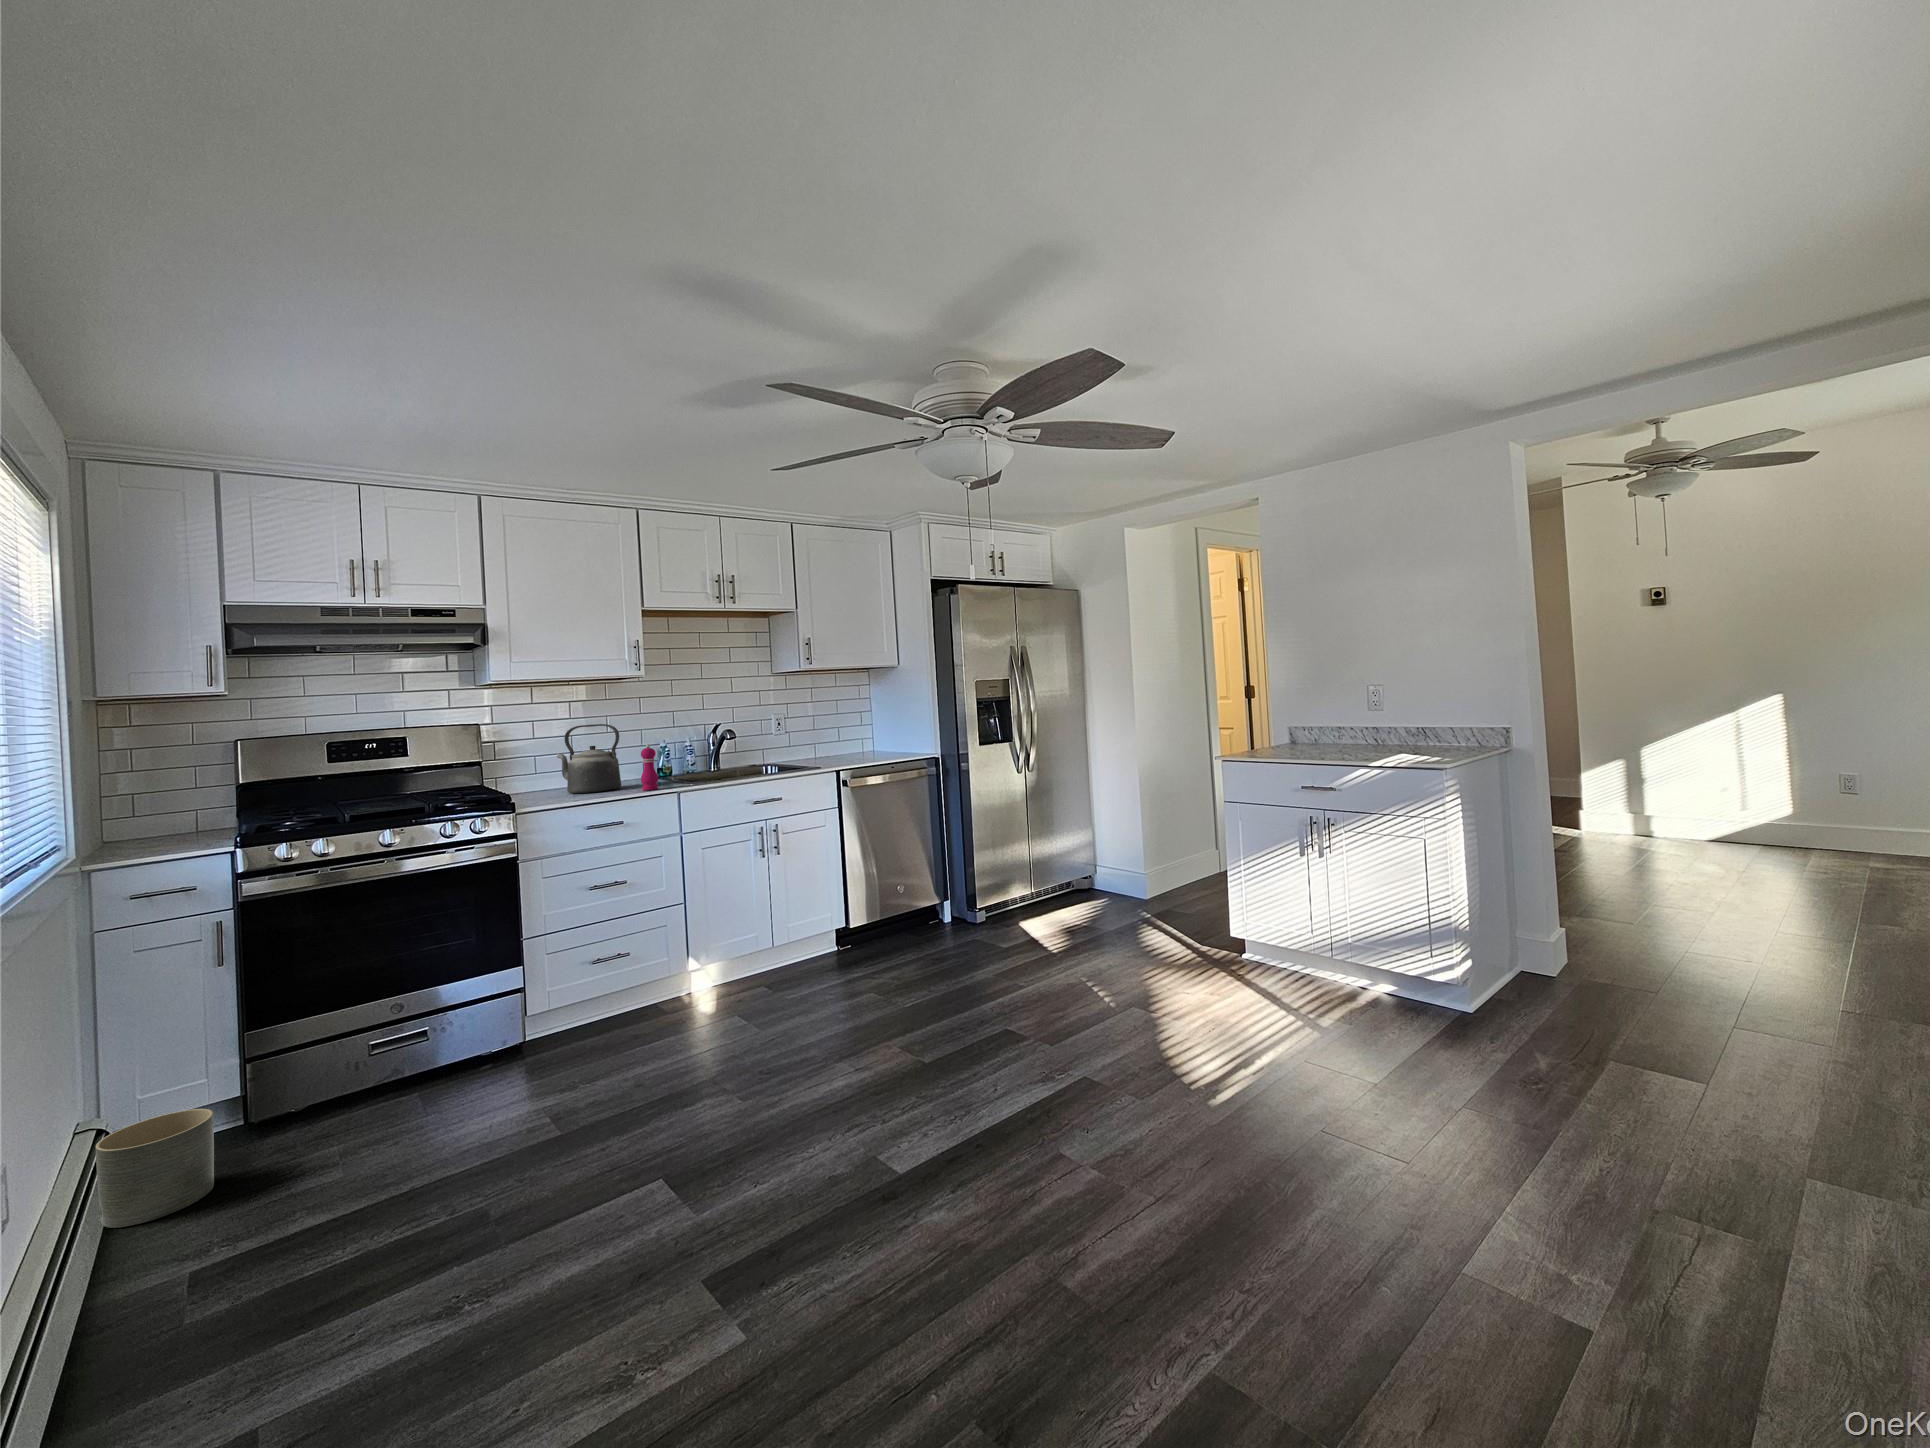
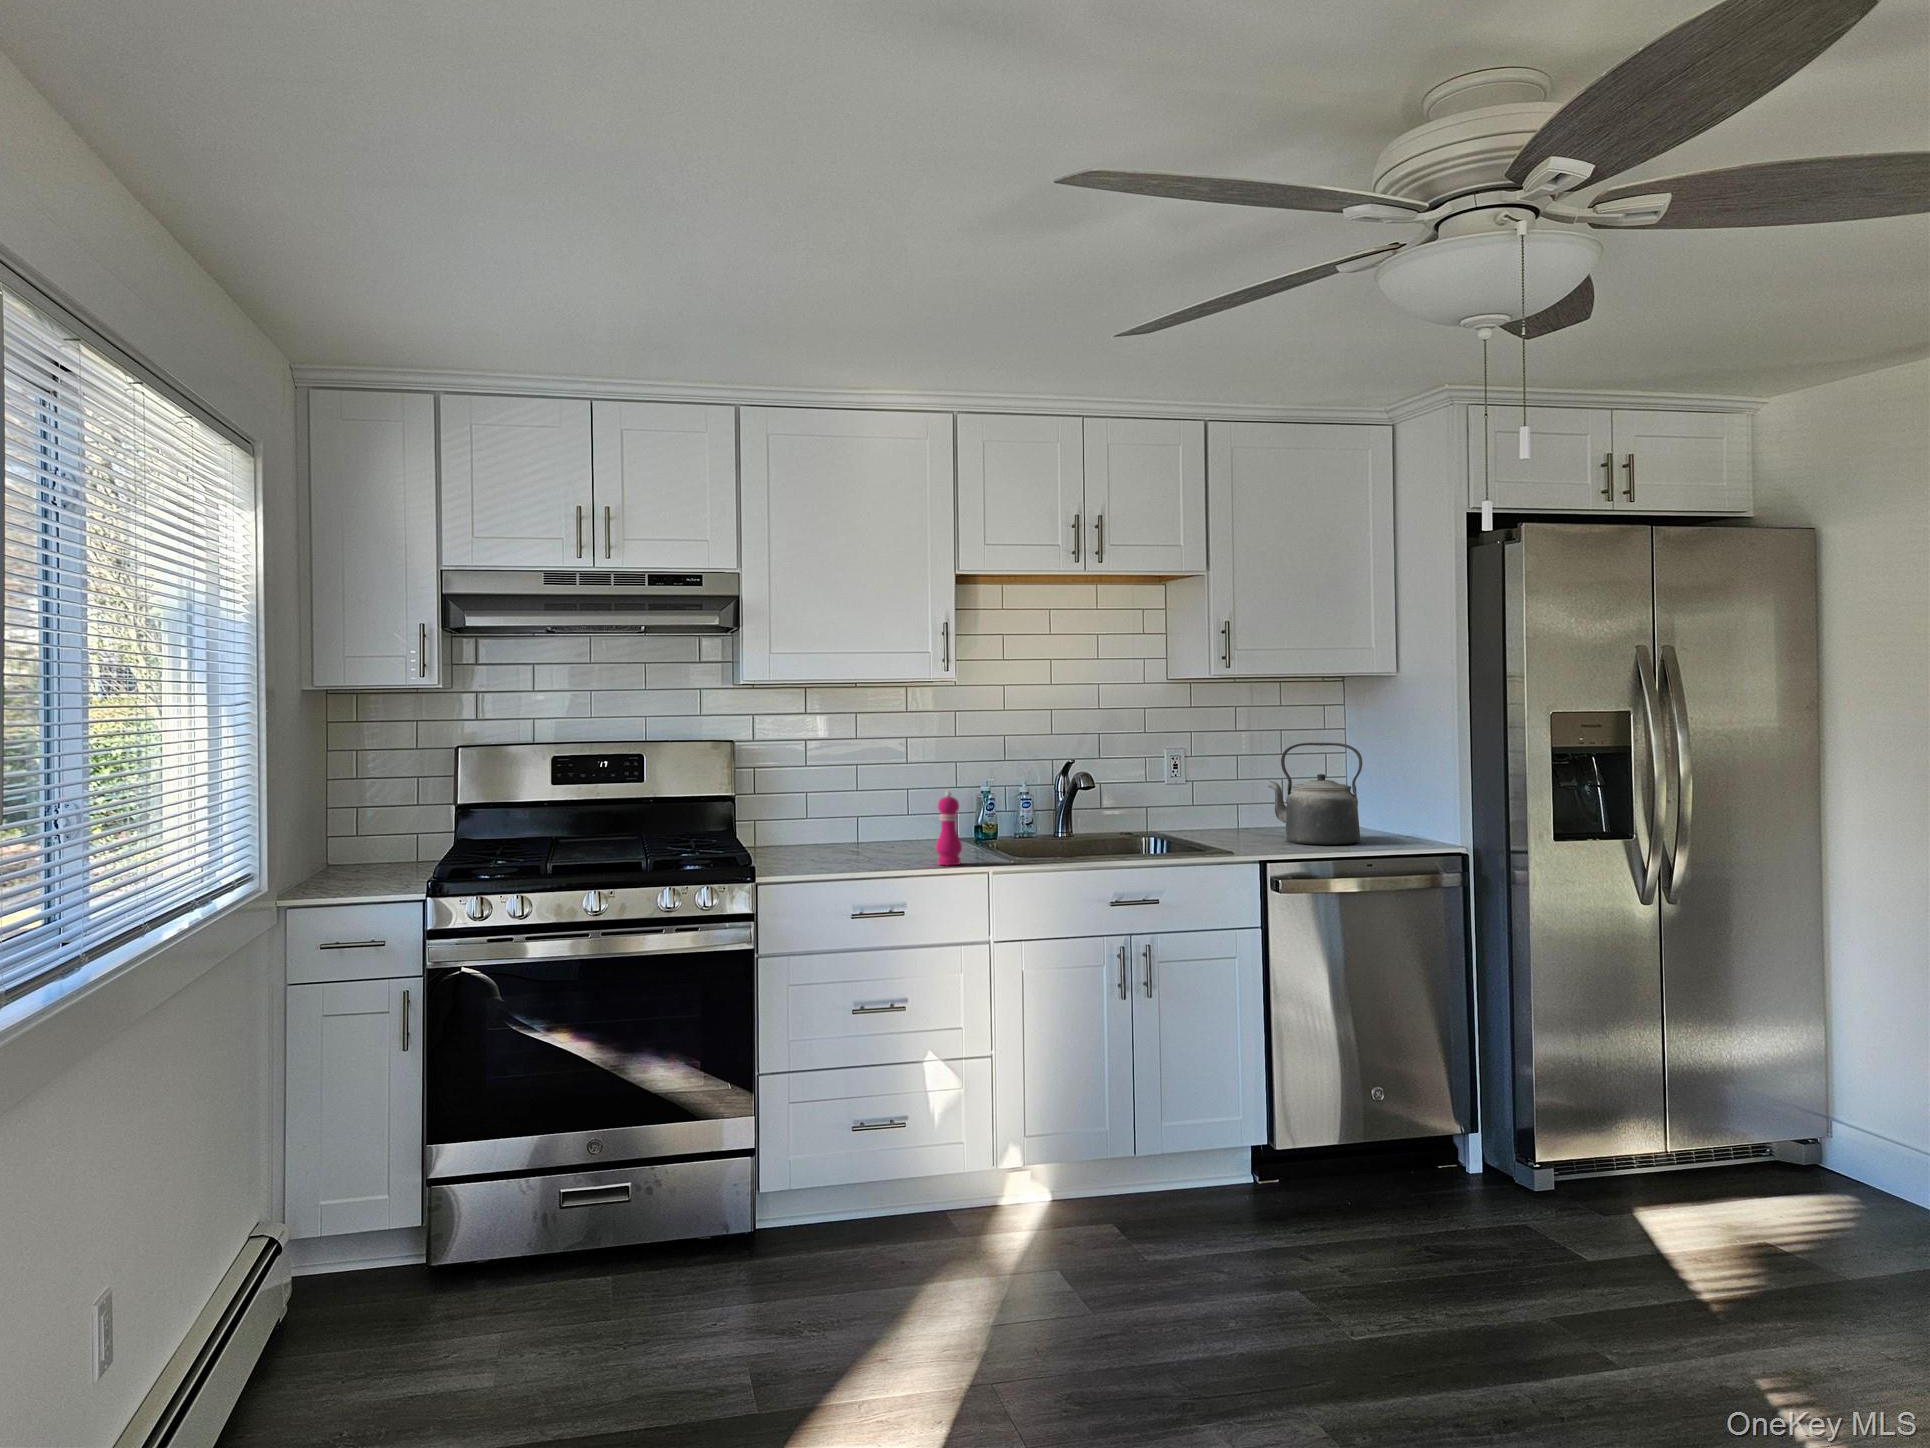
kettle: present [557,724,621,793] -> present [1268,743,1362,844]
planter: present [96,1109,214,1228] -> none [256,1237,370,1378]

